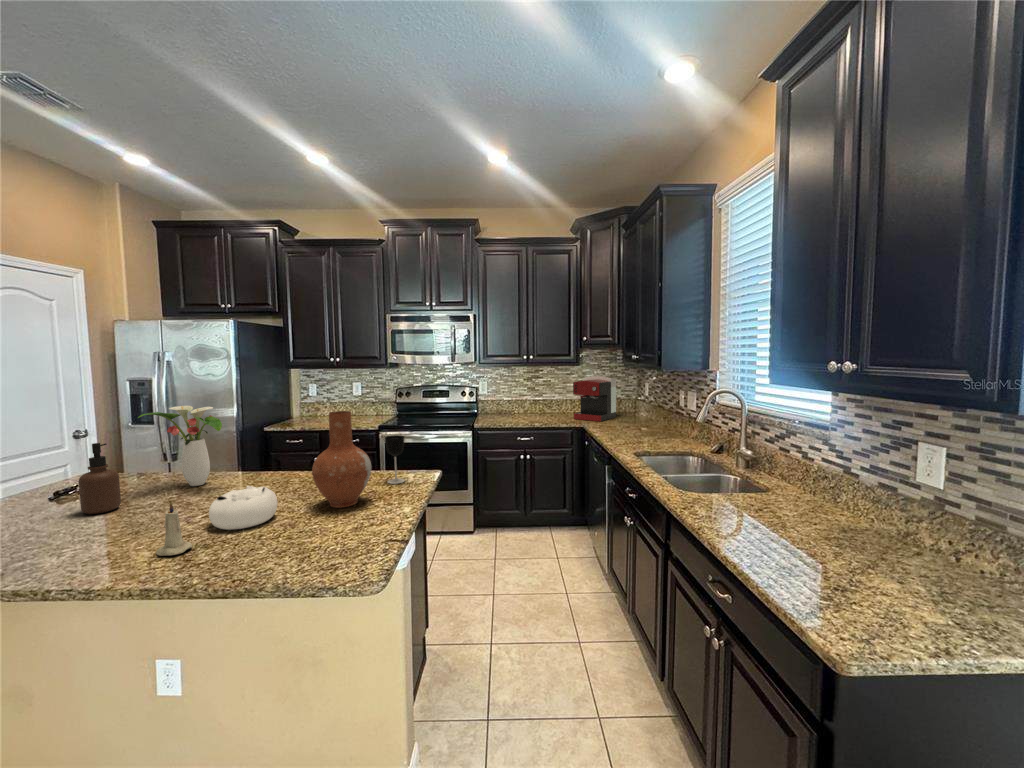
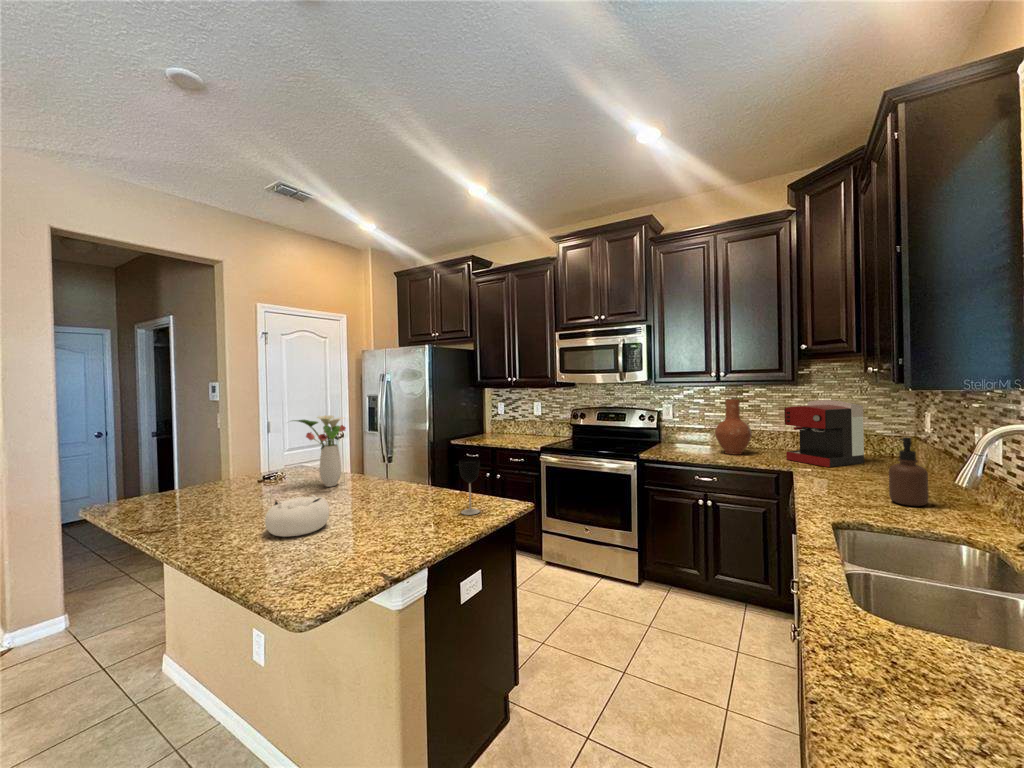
vase: present [312,411,371,508] -> present [715,399,752,455]
soap dispenser: present [78,443,121,514] -> present [889,437,929,506]
candle: present [156,502,192,556] -> none [199,500,230,551]

